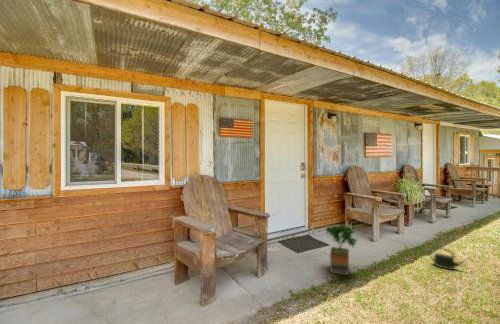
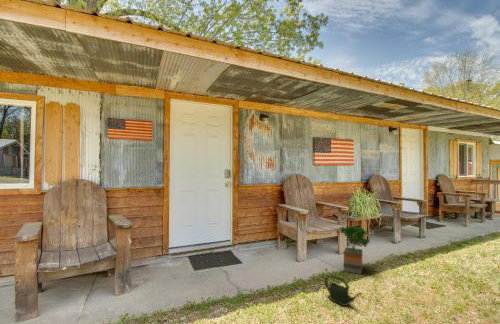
potted tree: present [326,226,357,275] -> present [340,226,369,274]

